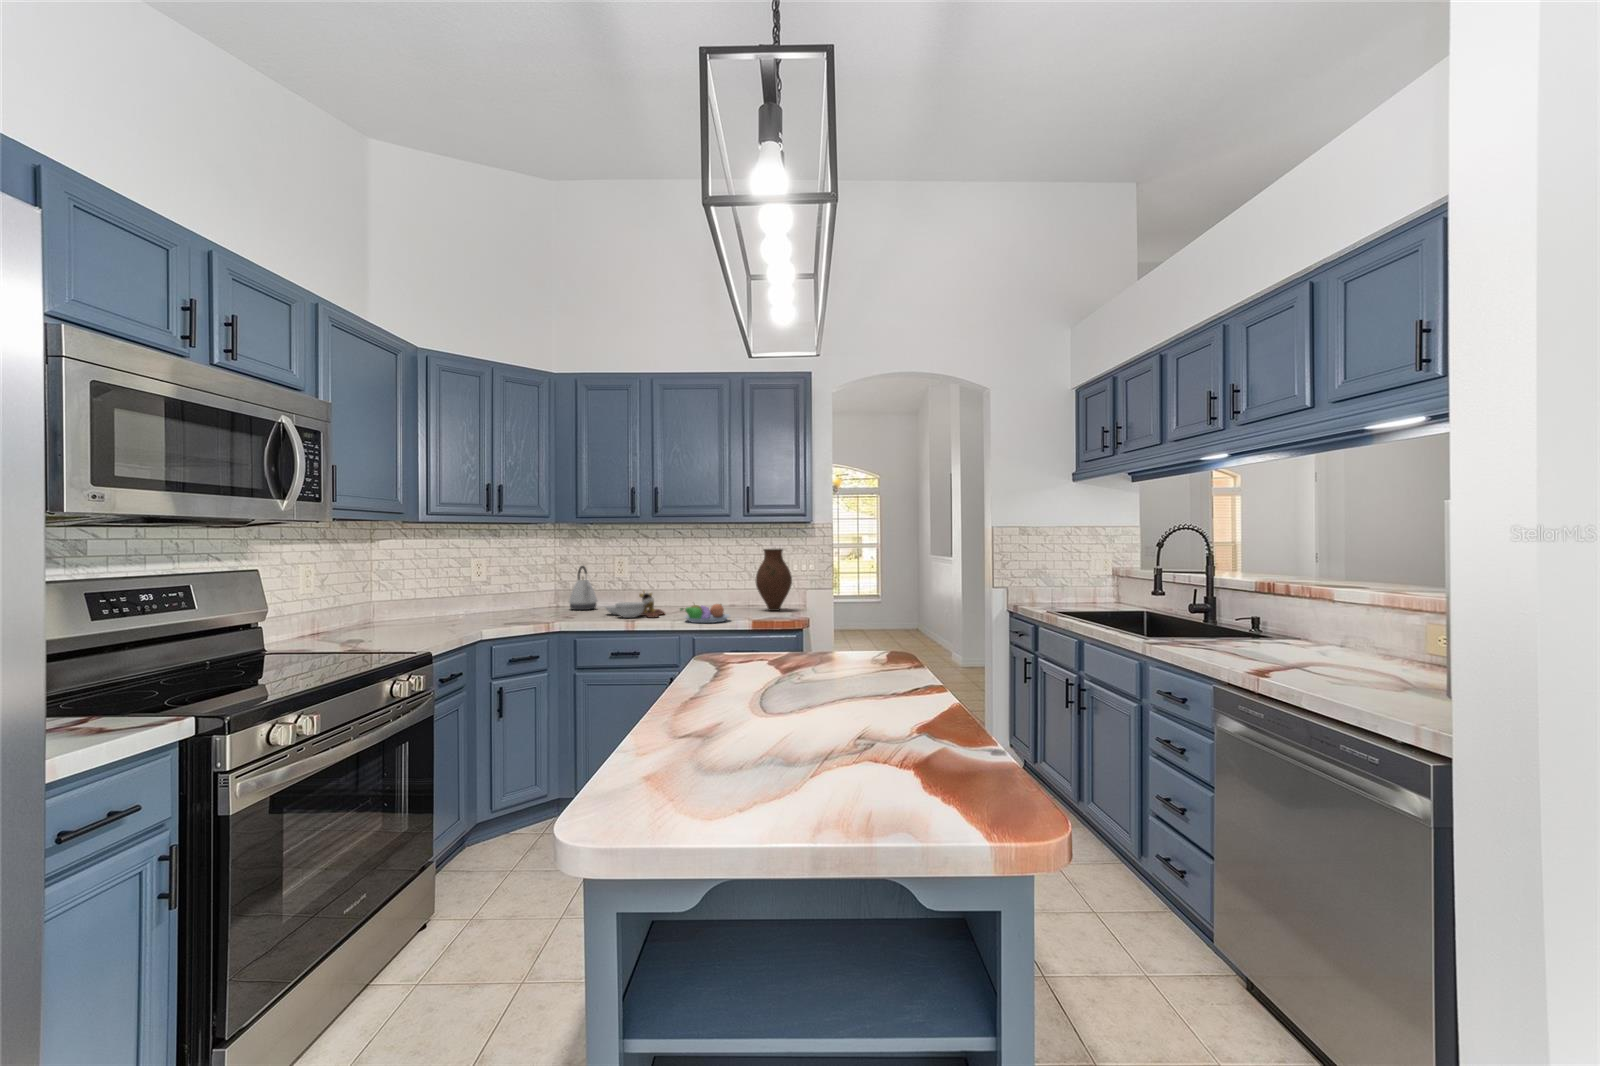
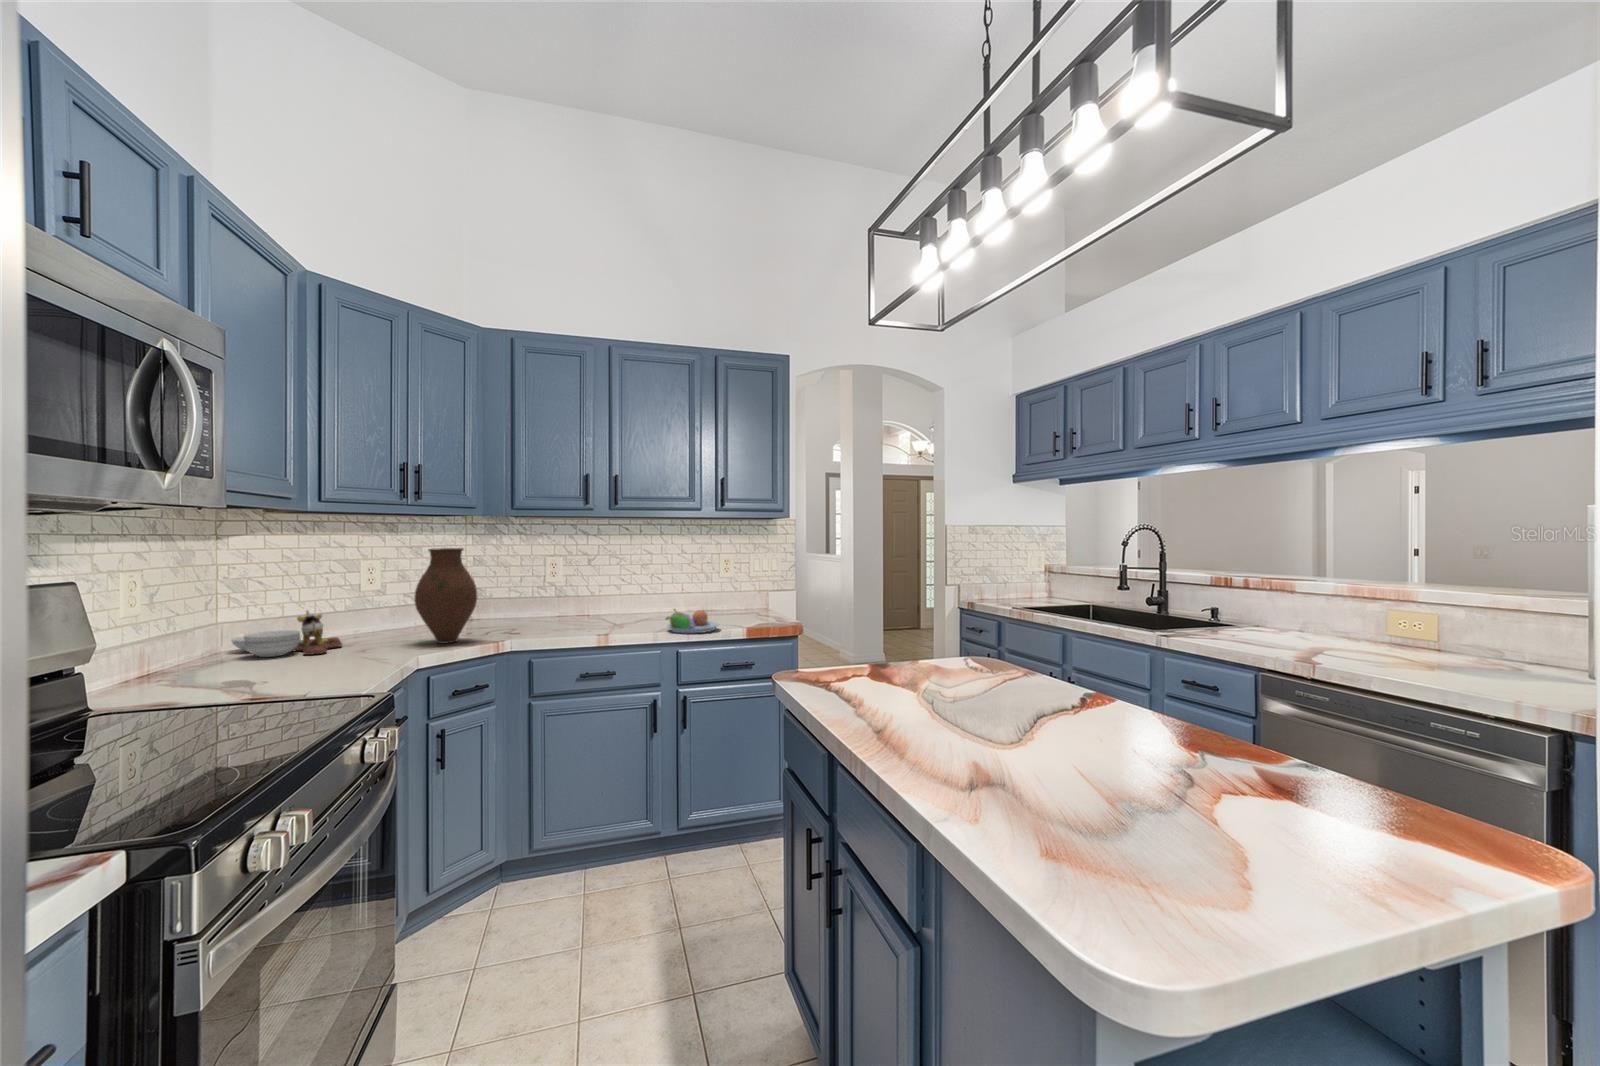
vase: present [756,549,792,611] -> present [414,548,477,643]
kettle: present [569,566,597,610] -> none [490,567,527,622]
cutting board: present [606,591,665,618] -> present [231,610,342,657]

